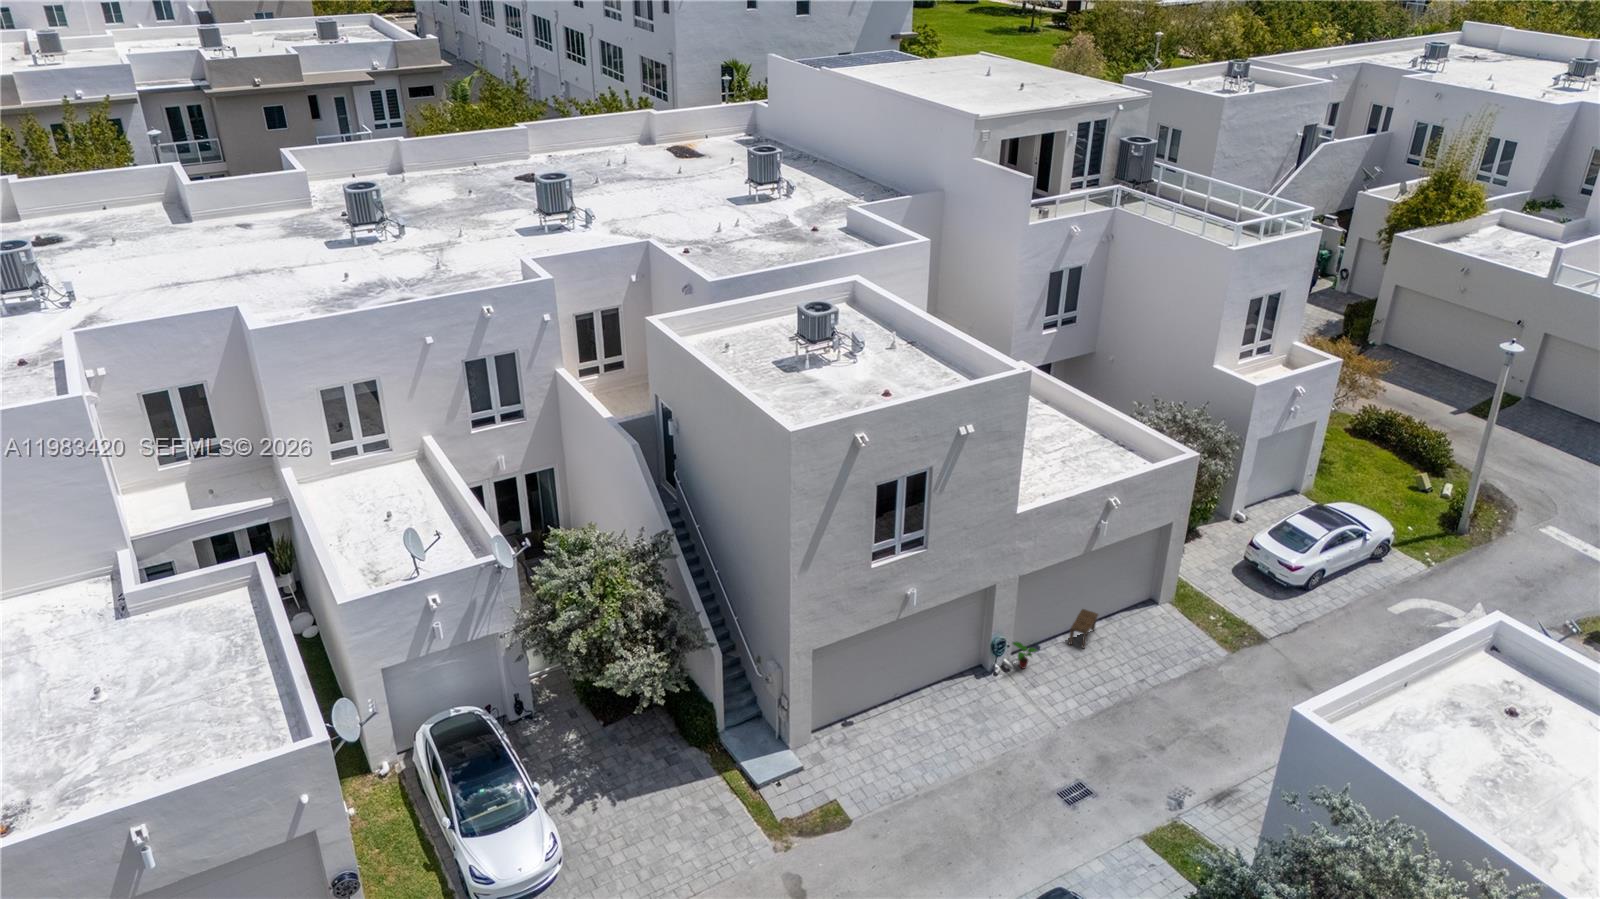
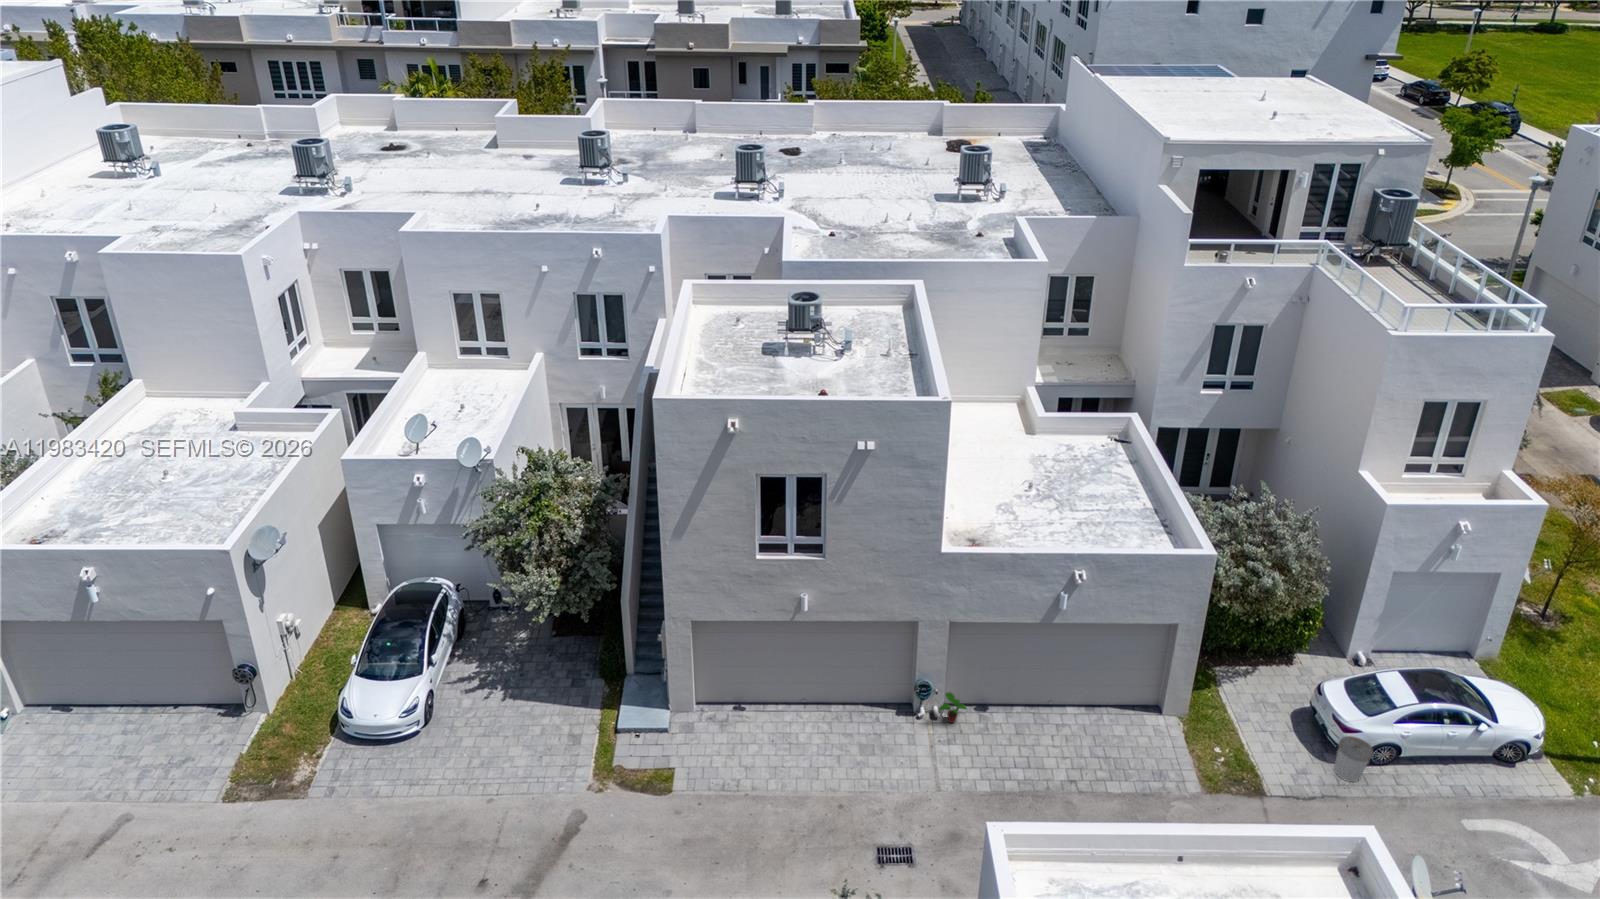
trash can: none [1290,571,1321,607] -> present [1334,736,1373,782]
bench: present [1069,609,1098,648] -> none [1020,686,1066,728]

